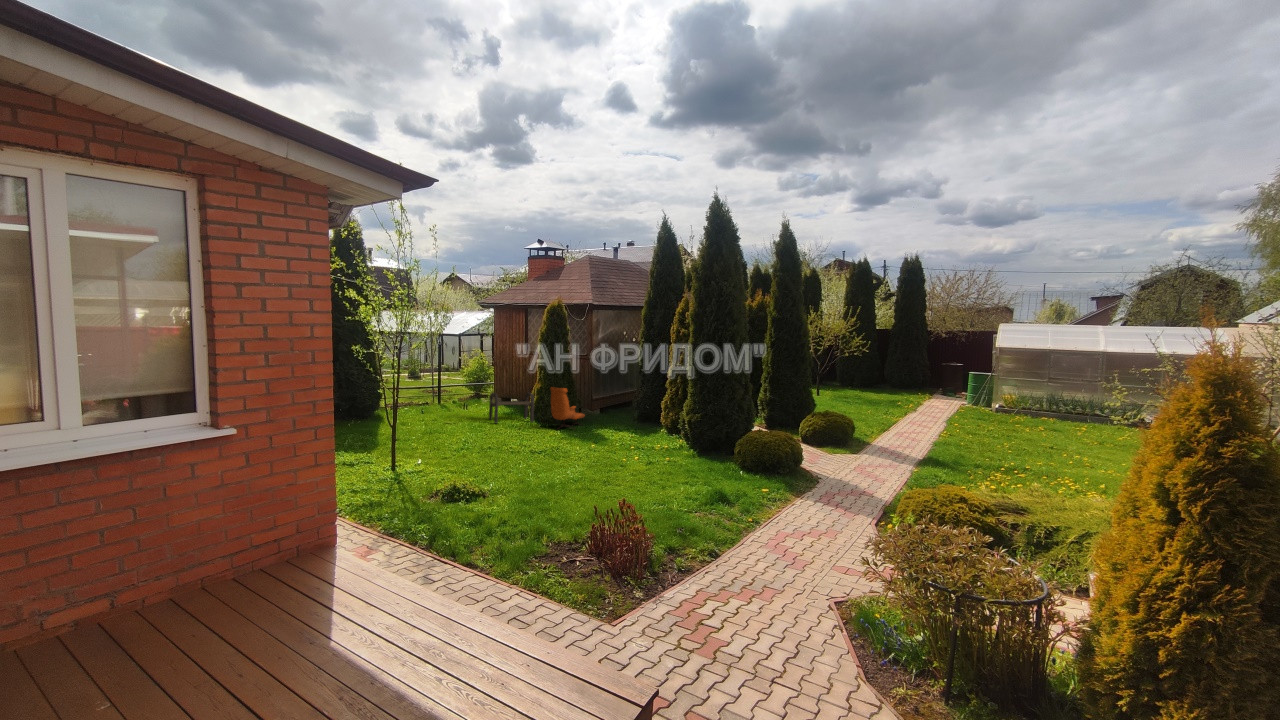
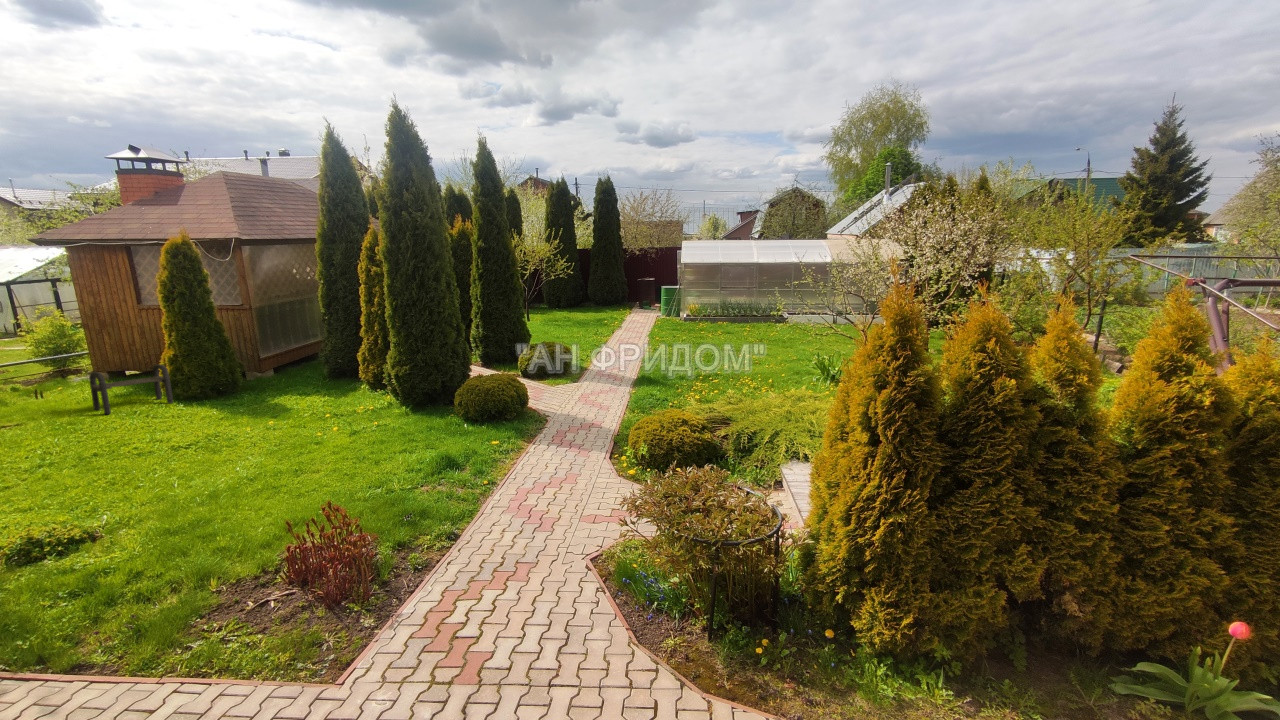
lounge chair: present [551,387,585,427] -> none [192,354,254,409]

